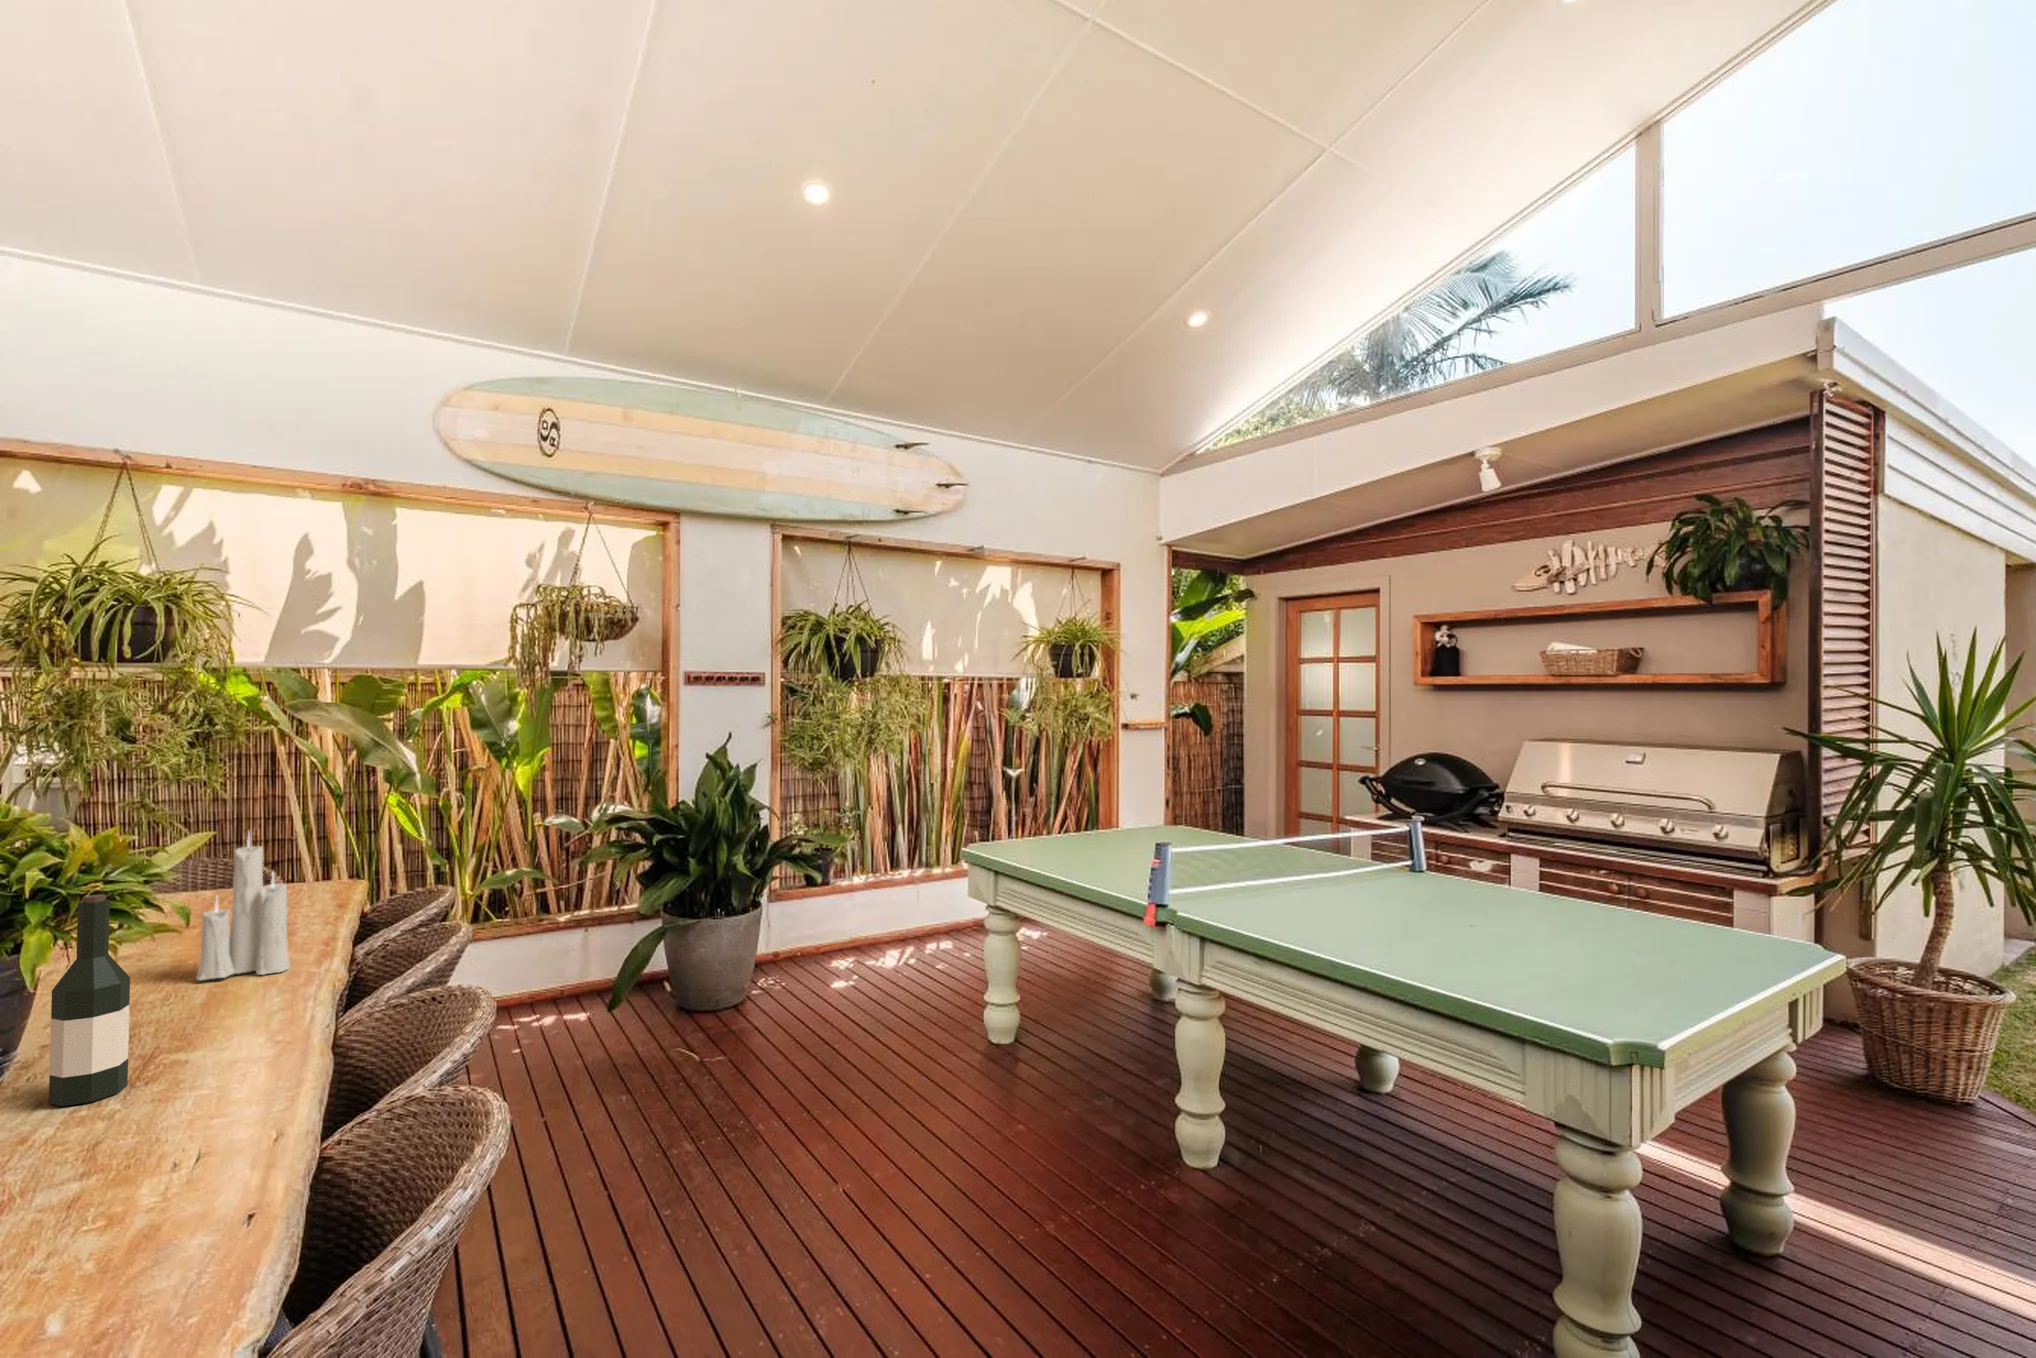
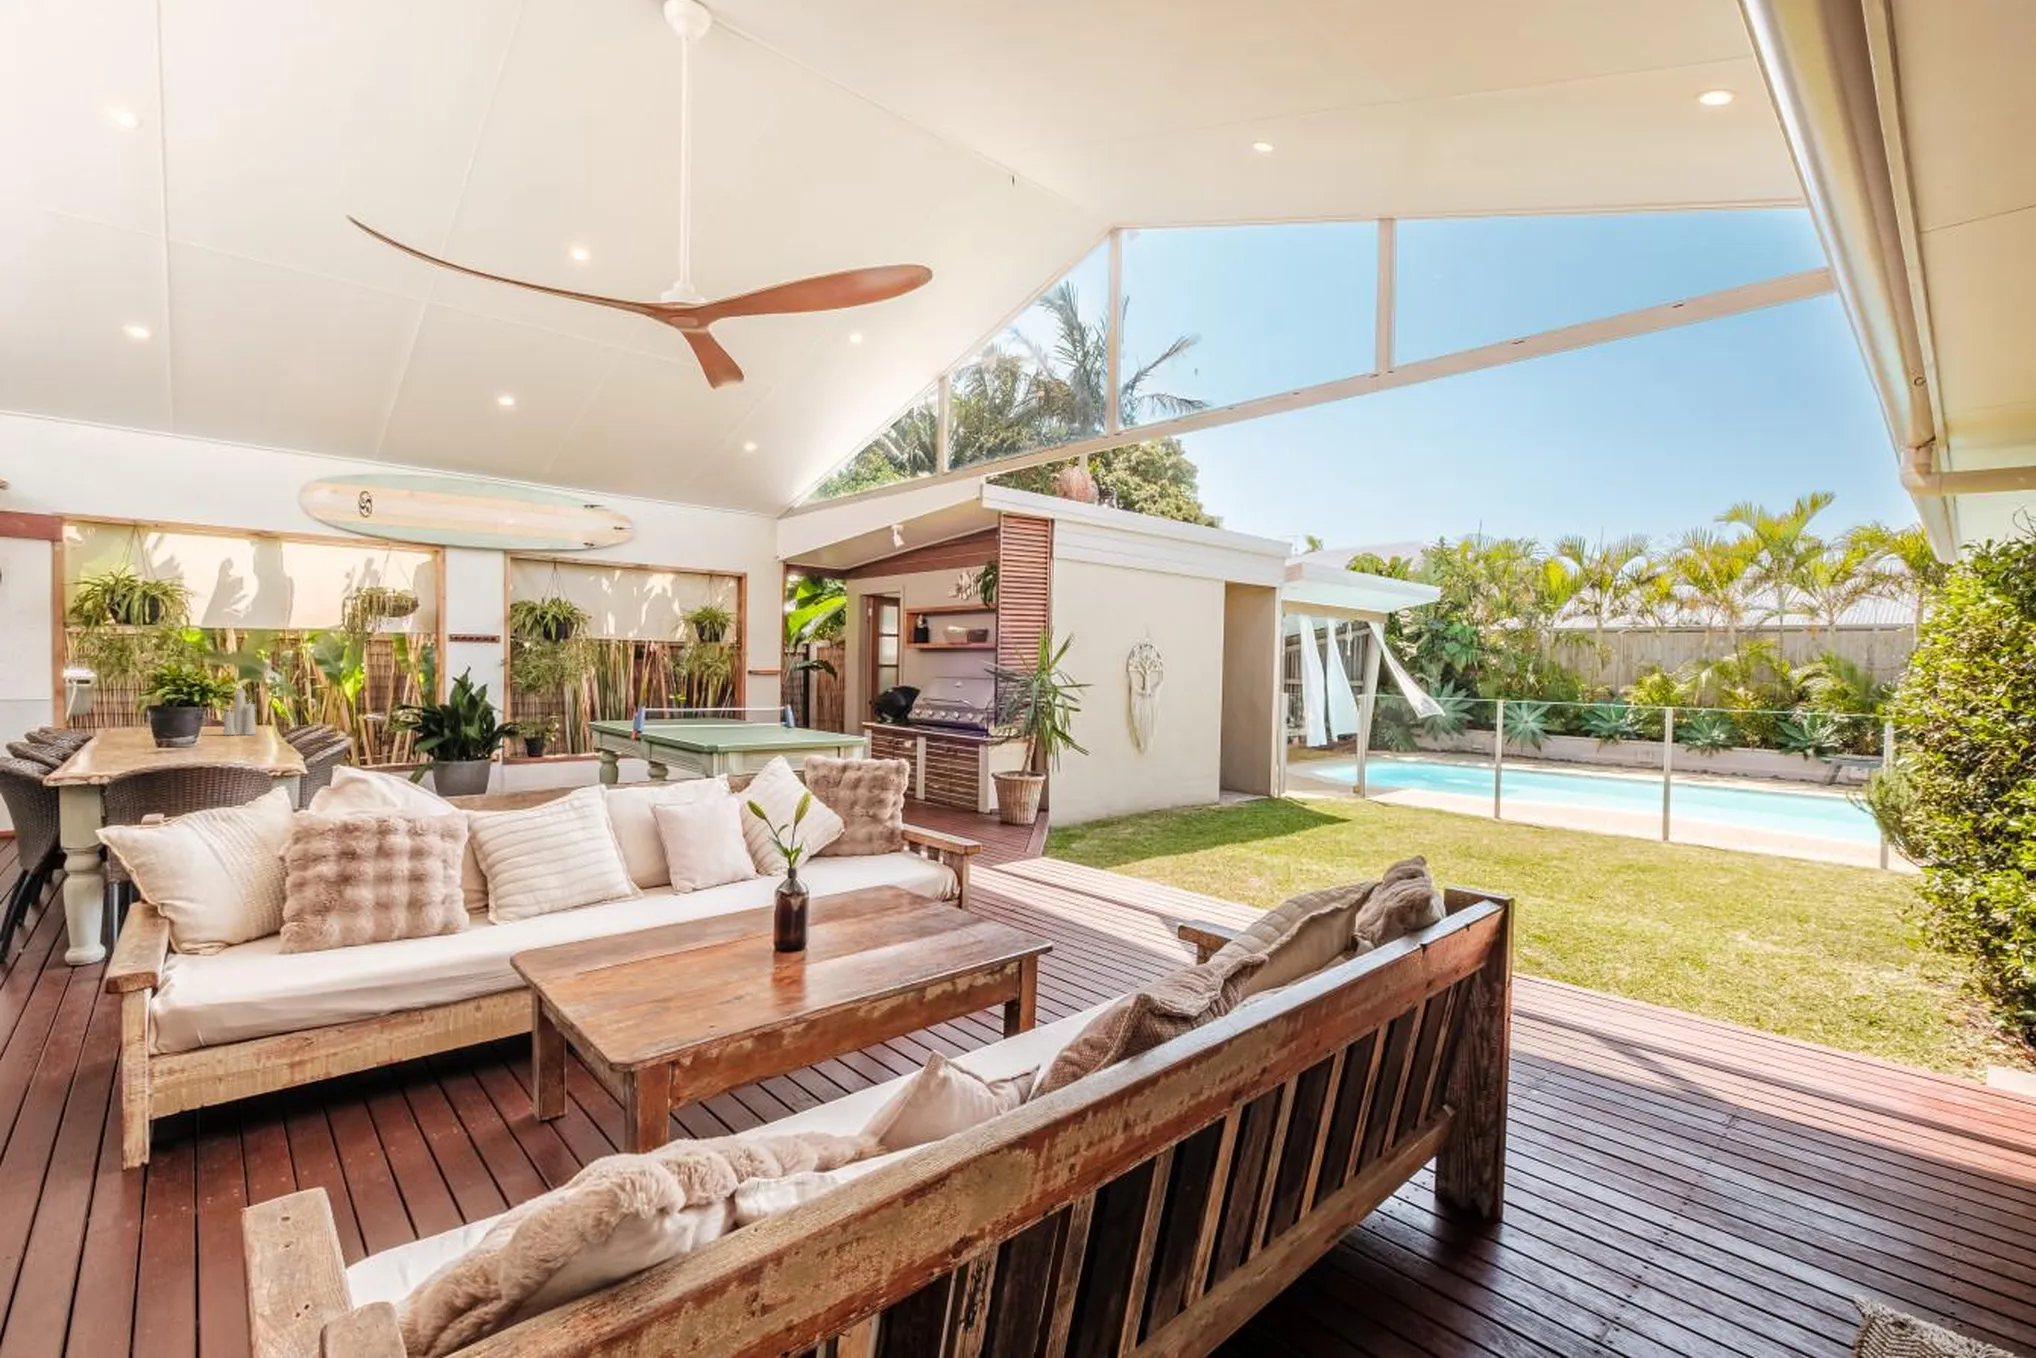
wine bottle: present [49,894,130,1106] -> none [204,688,224,744]

